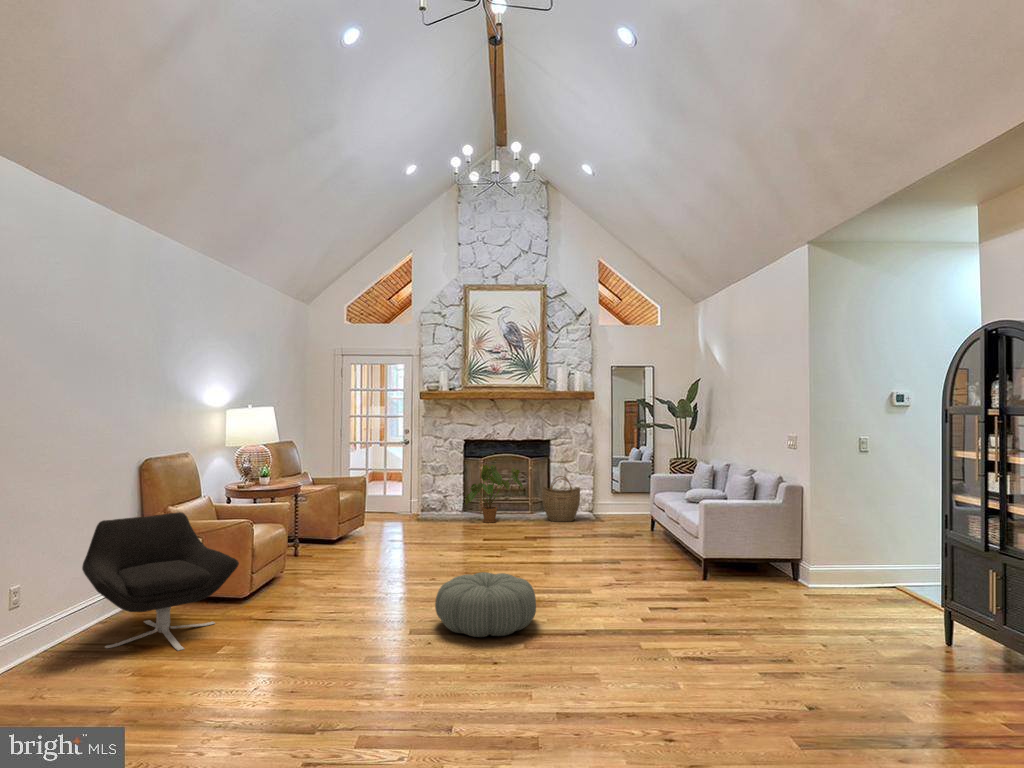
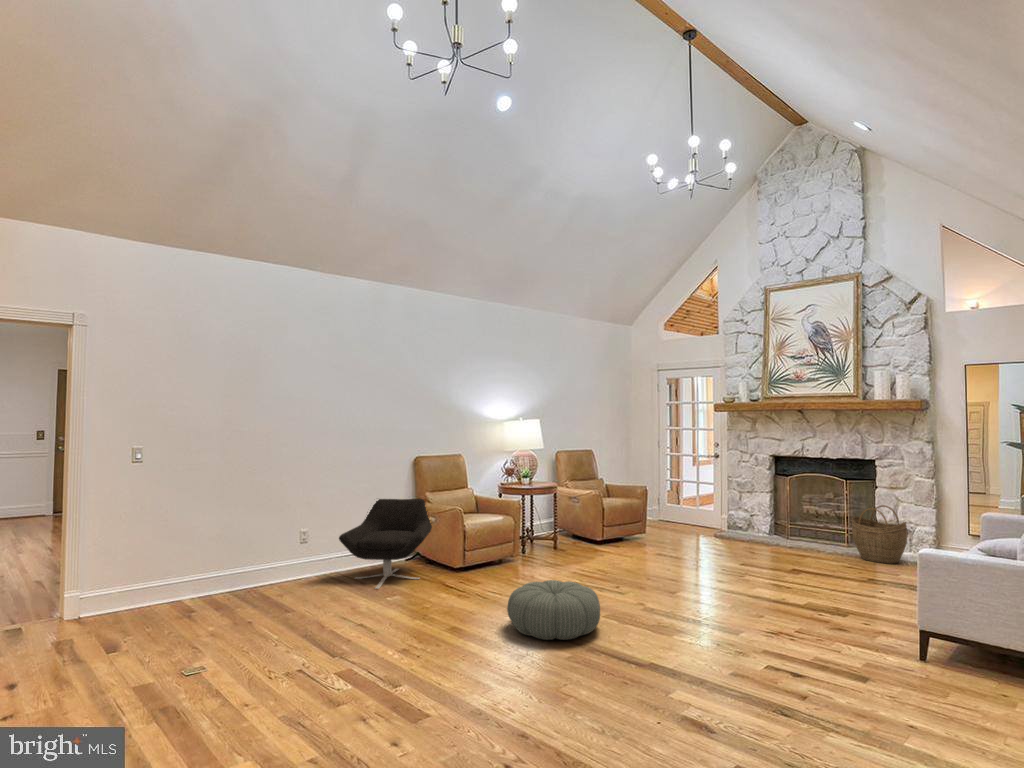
house plant: present [465,465,523,523] -> none [756,485,830,550]

